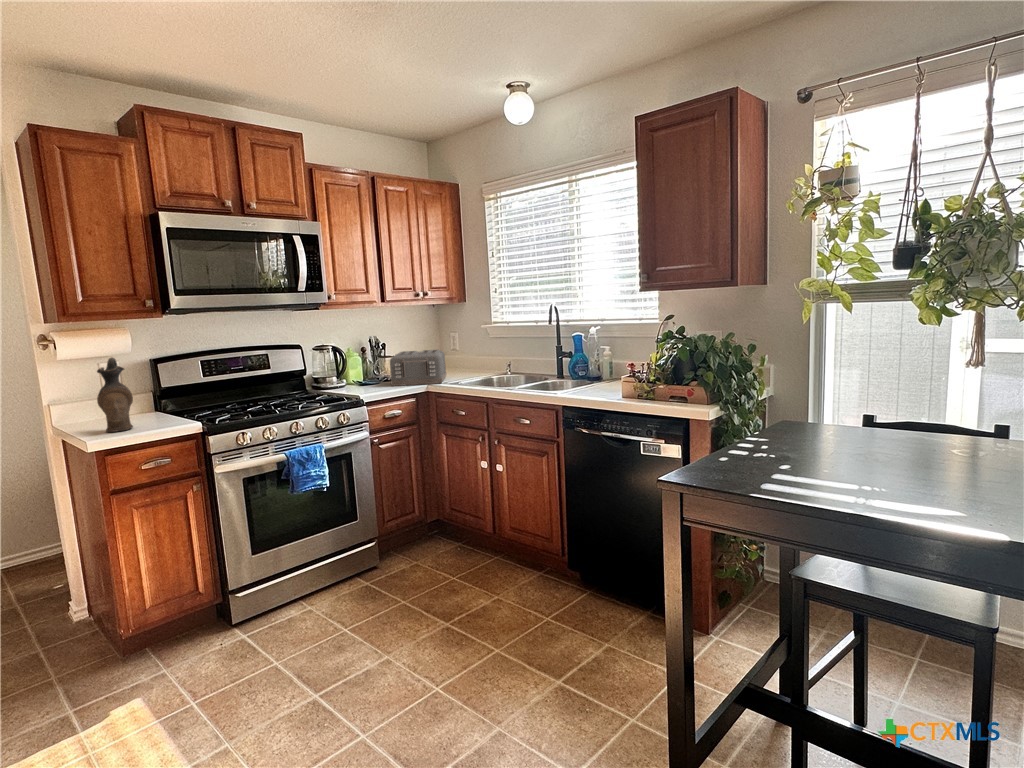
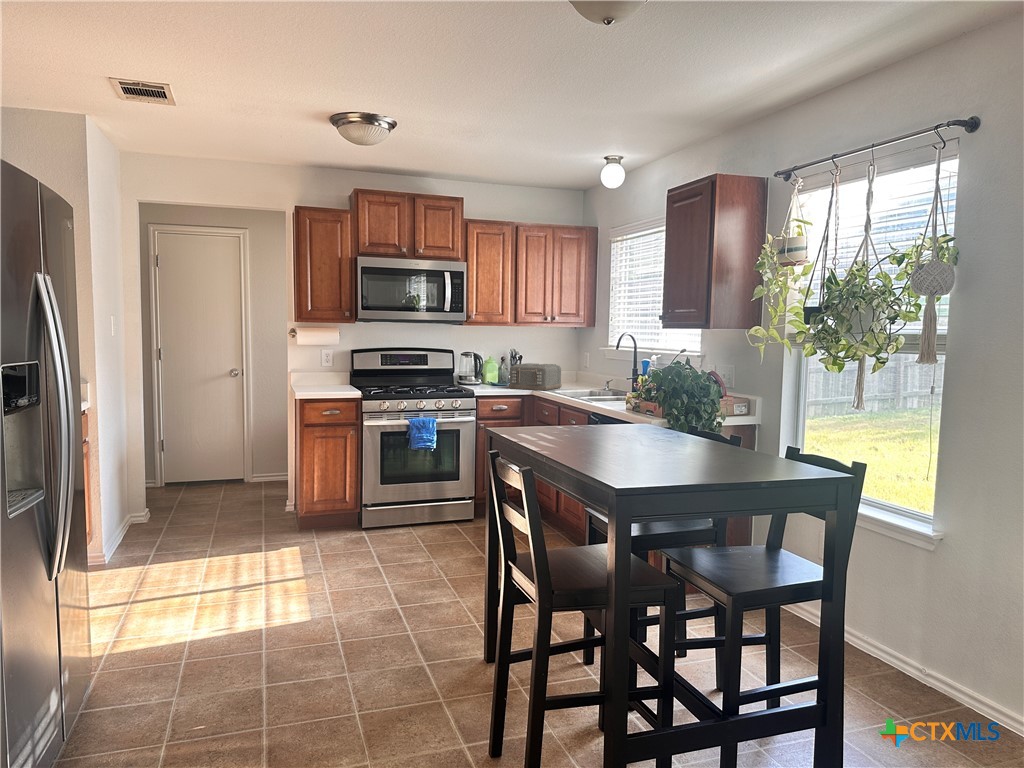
ceramic pitcher: present [97,358,133,432] -> none [308,345,326,390]

